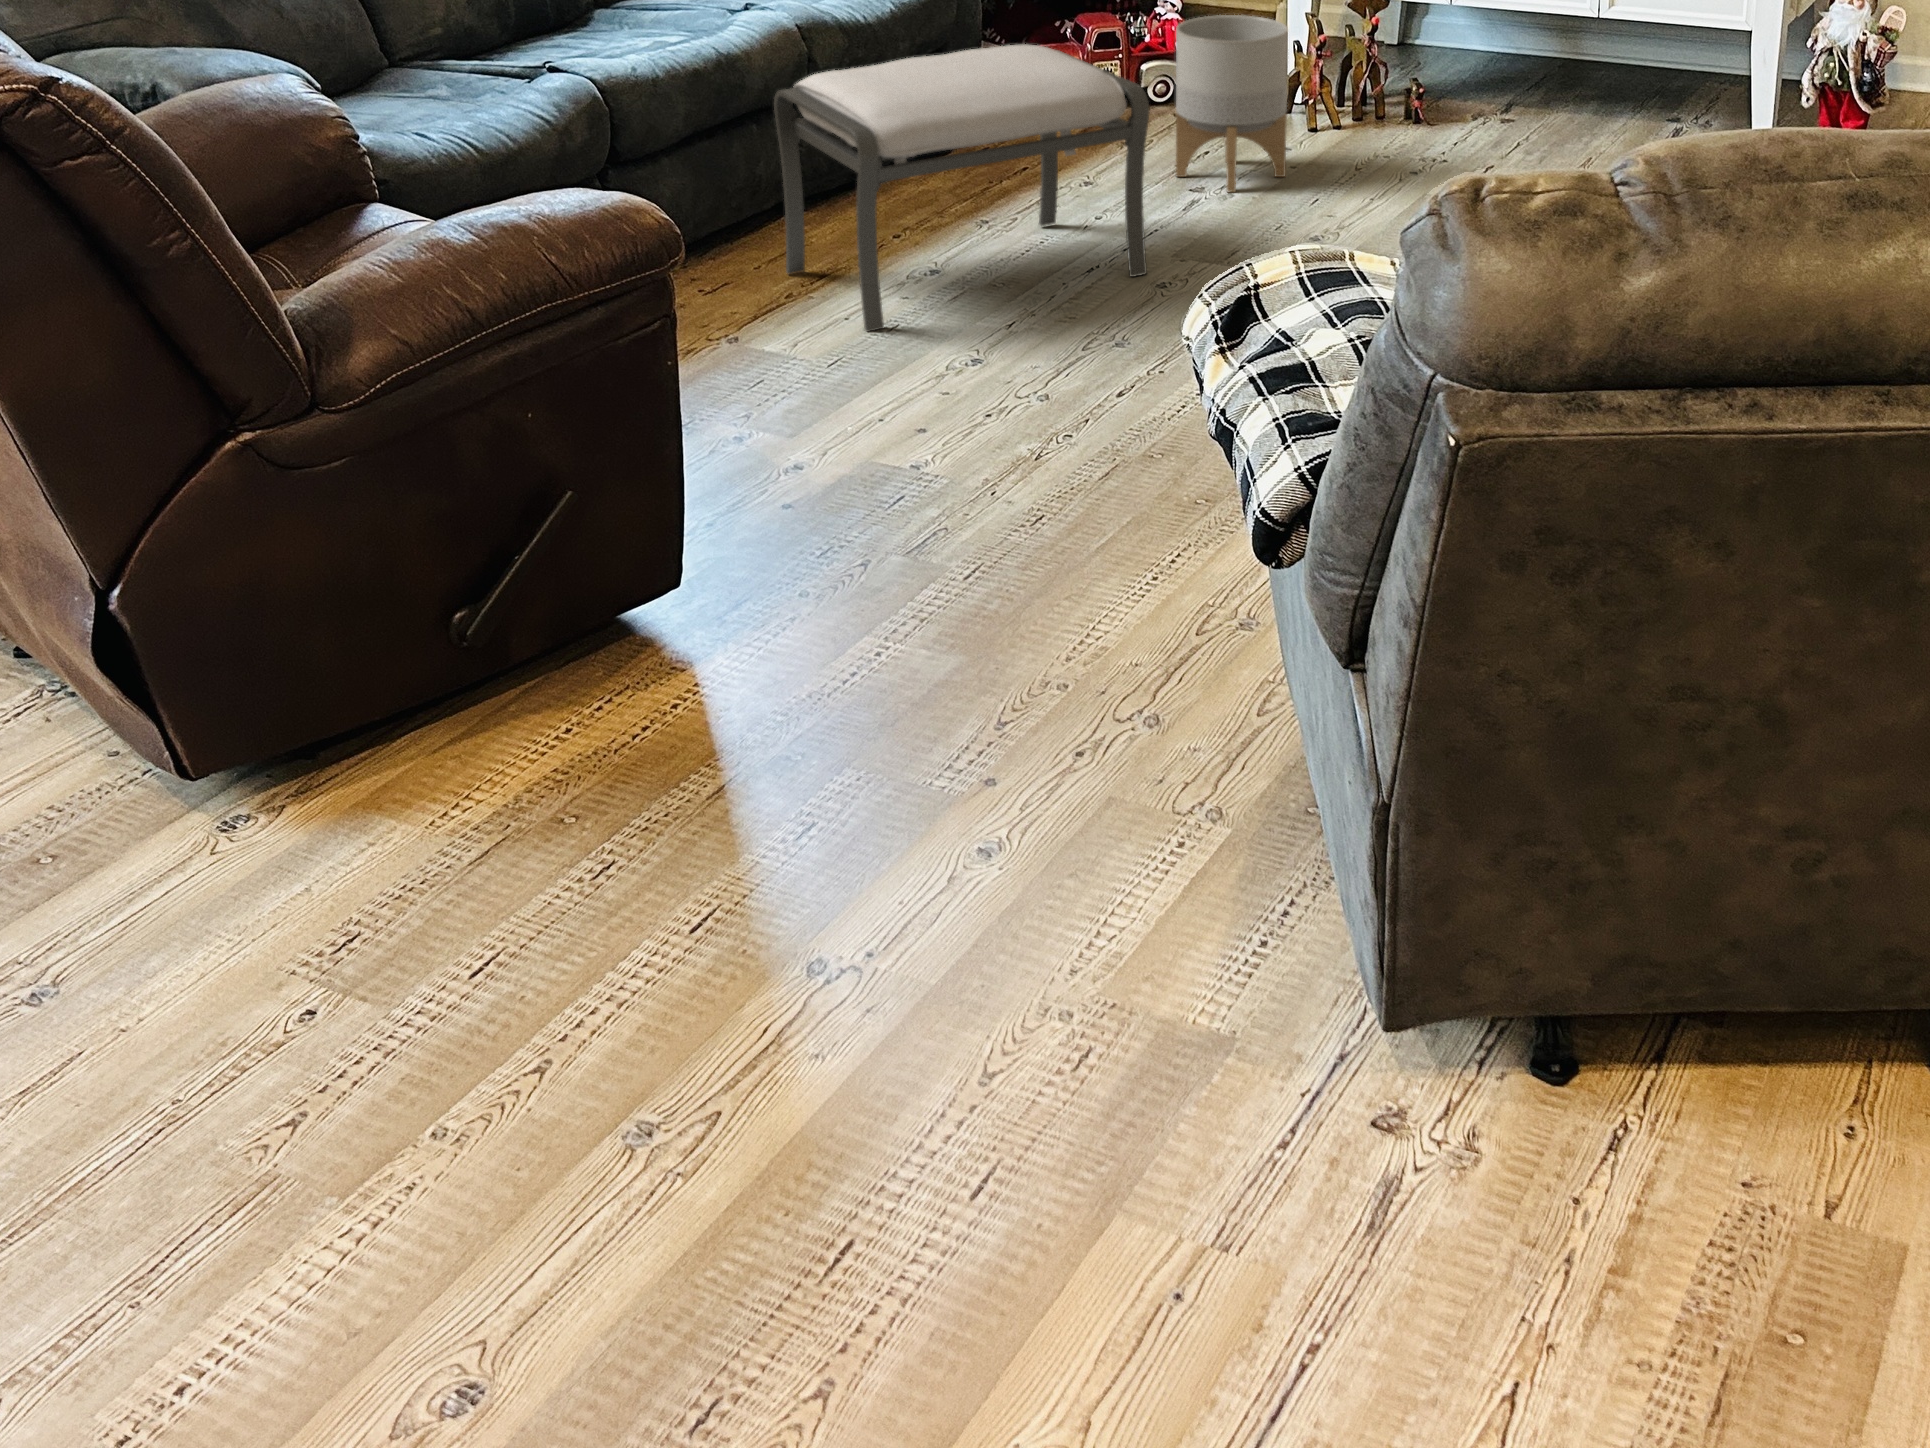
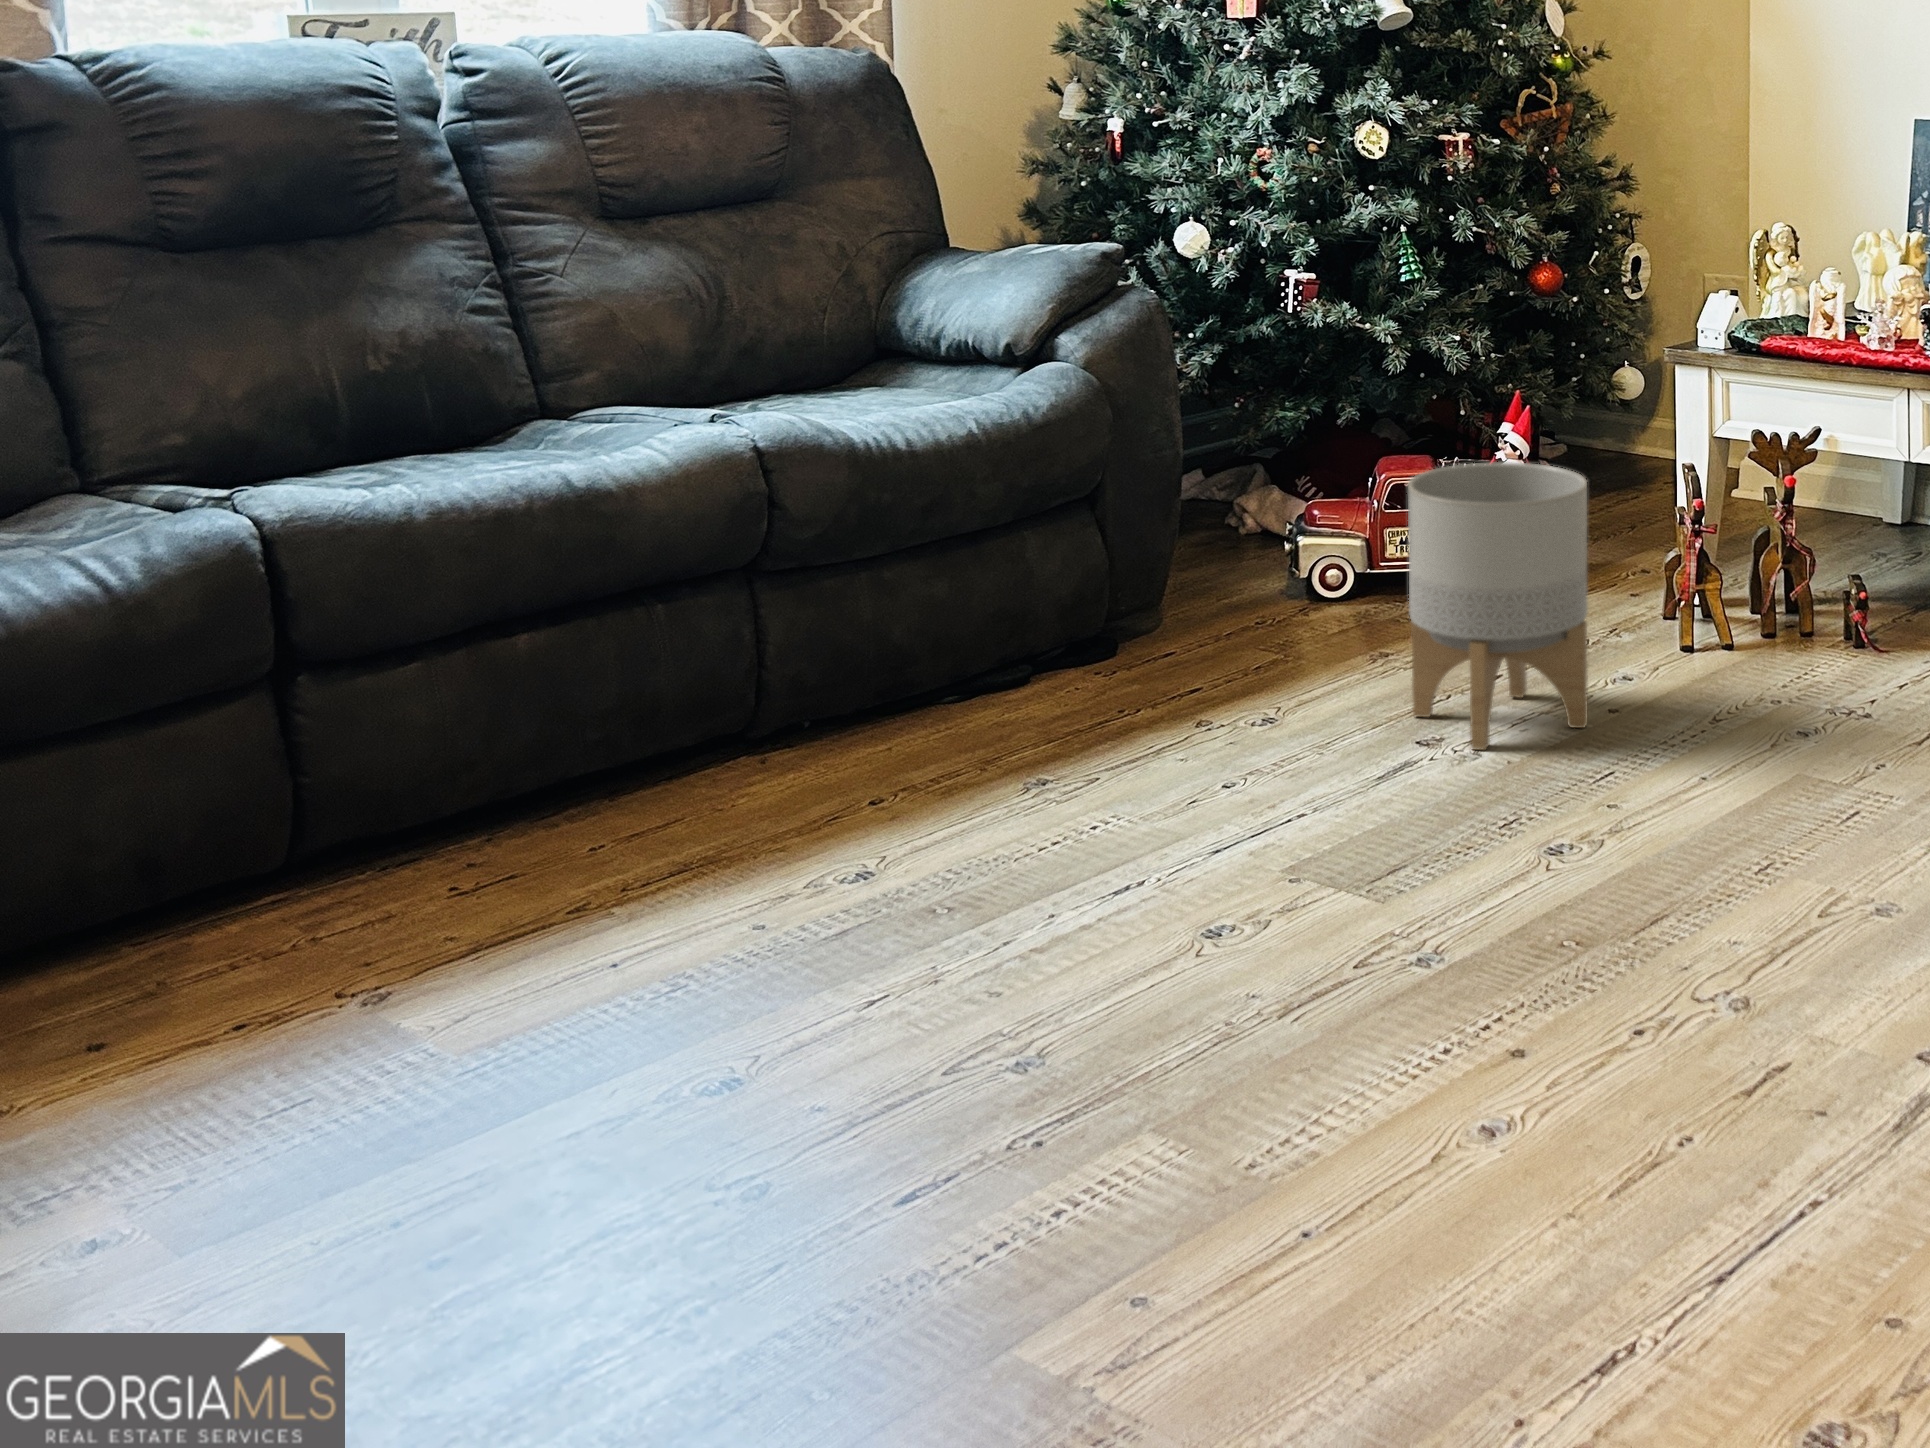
ottoman: present [774,44,1150,332] -> none [605,491,1207,985]

